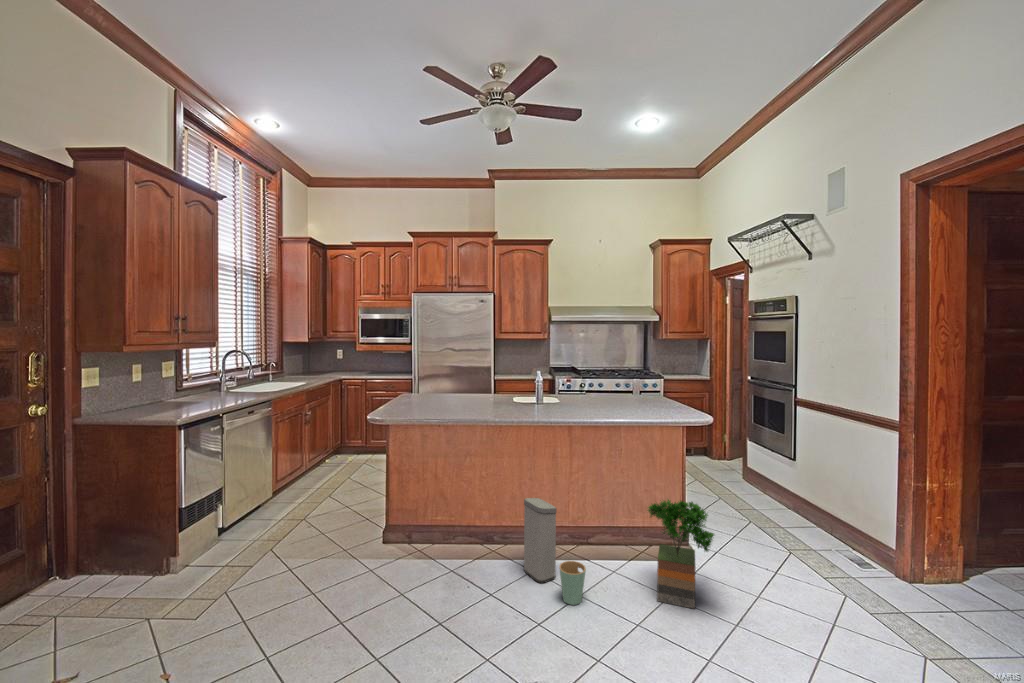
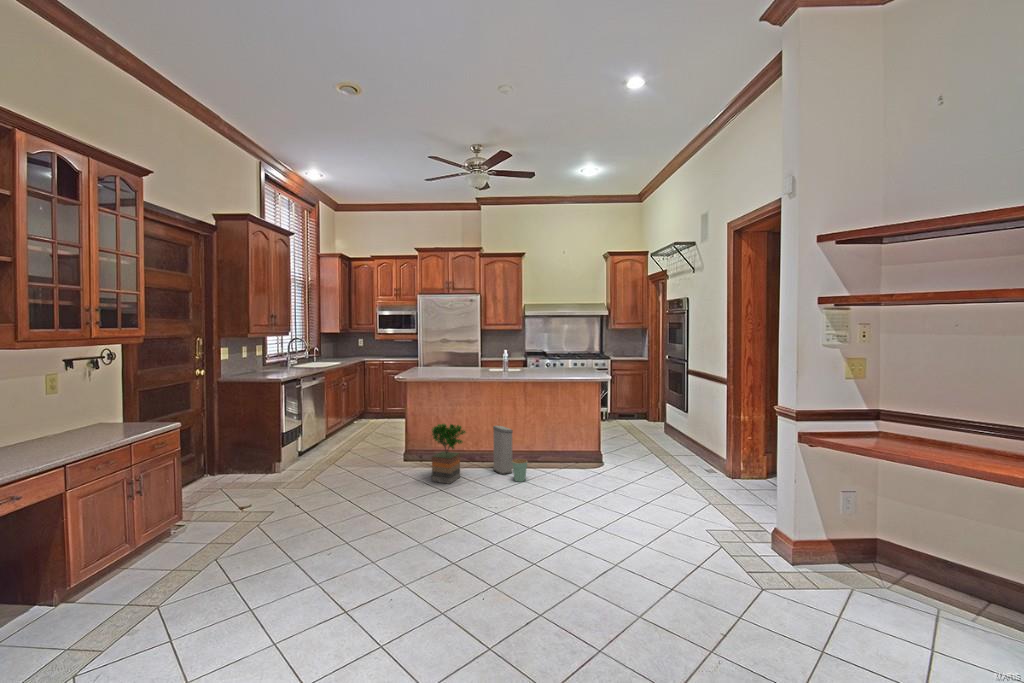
potted tree: present [648,500,714,609] -> present [432,424,465,484]

